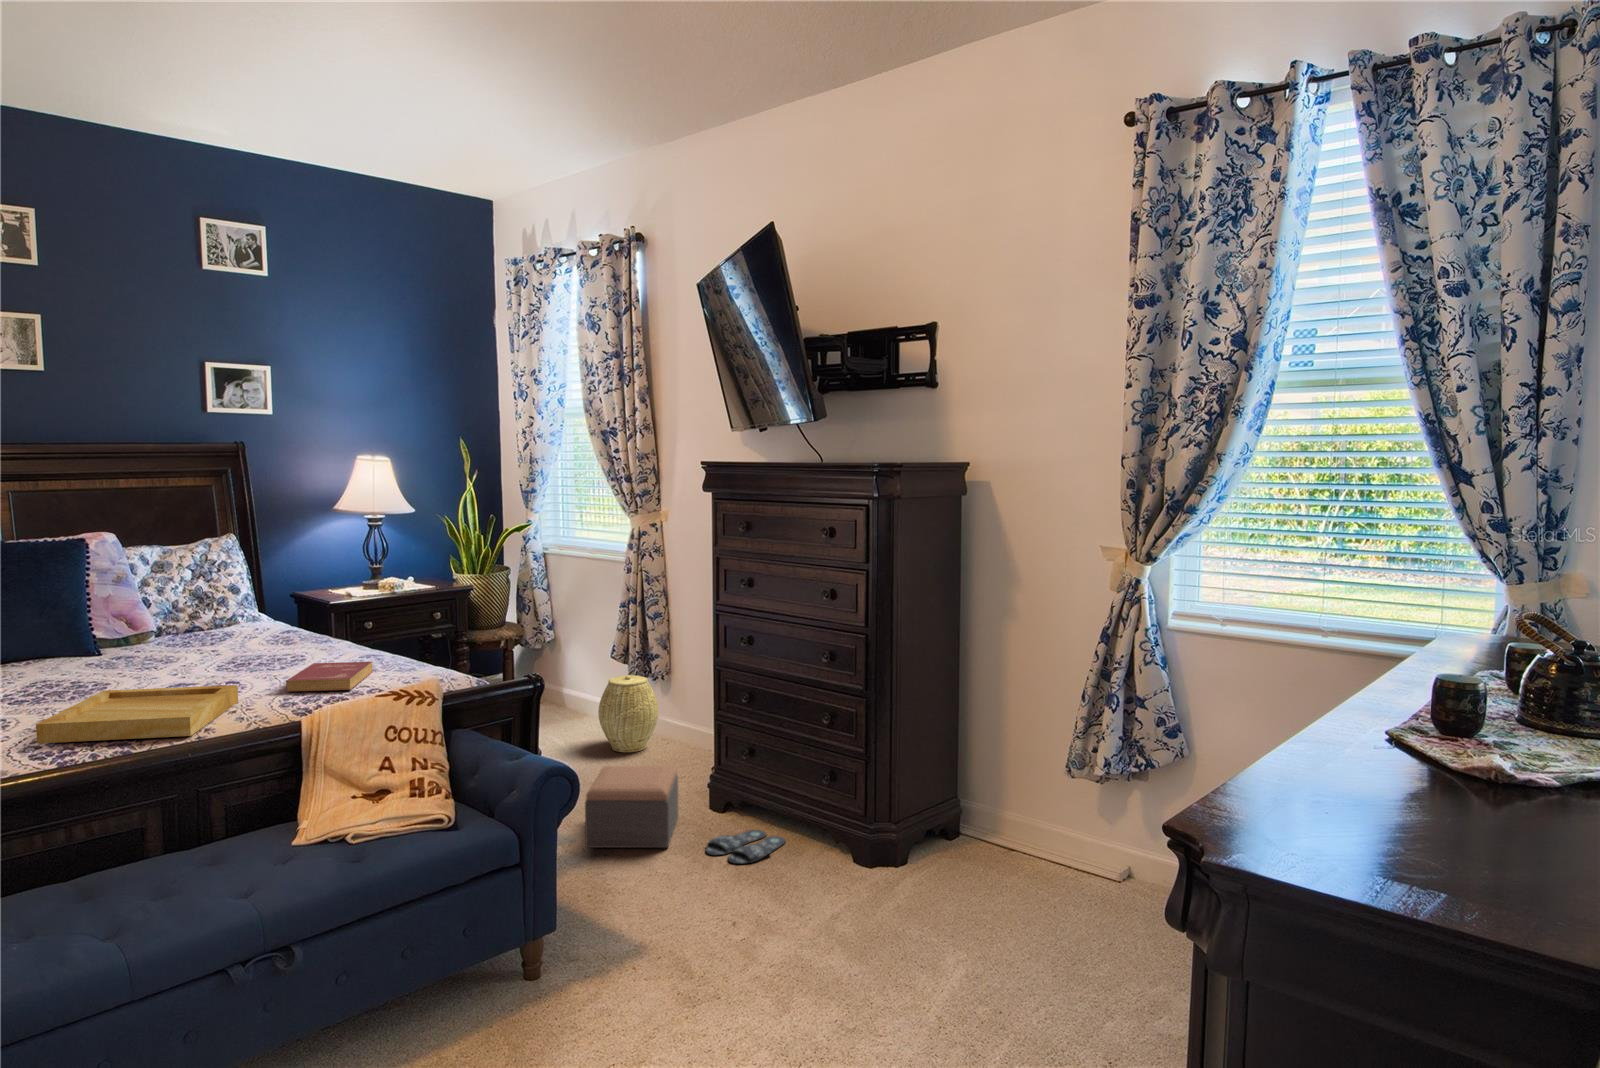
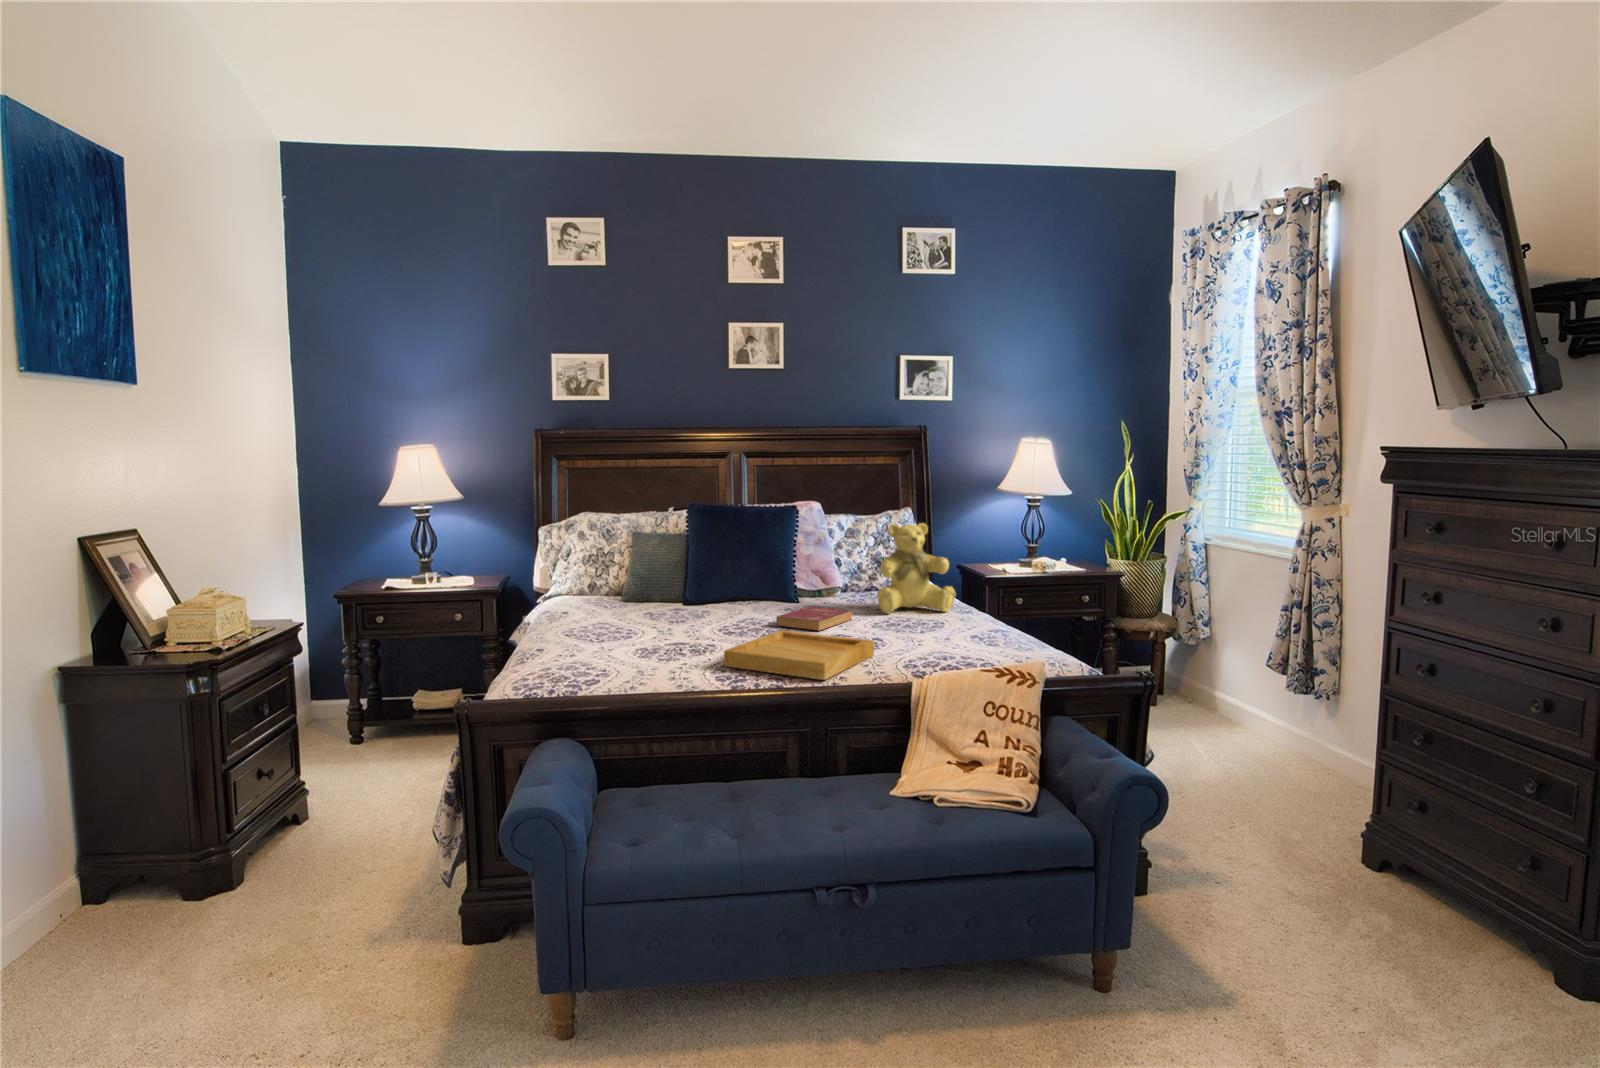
teddy bear: none [217,551,313,656] -> present [877,523,955,613]
book: present [286,662,373,692] -> present [777,606,852,631]
woven basket: present [598,675,659,752] -> none [1246,687,1323,776]
footstool: present [585,766,678,848] -> none [1206,788,1333,904]
slippers: present [706,830,786,864] -> none [1361,910,1487,960]

